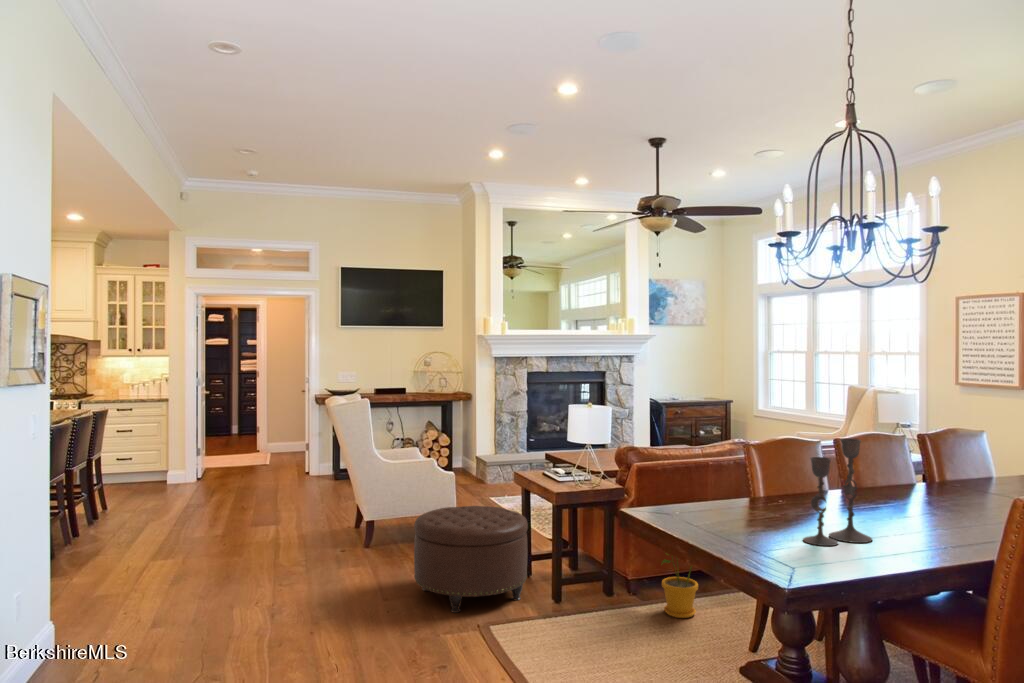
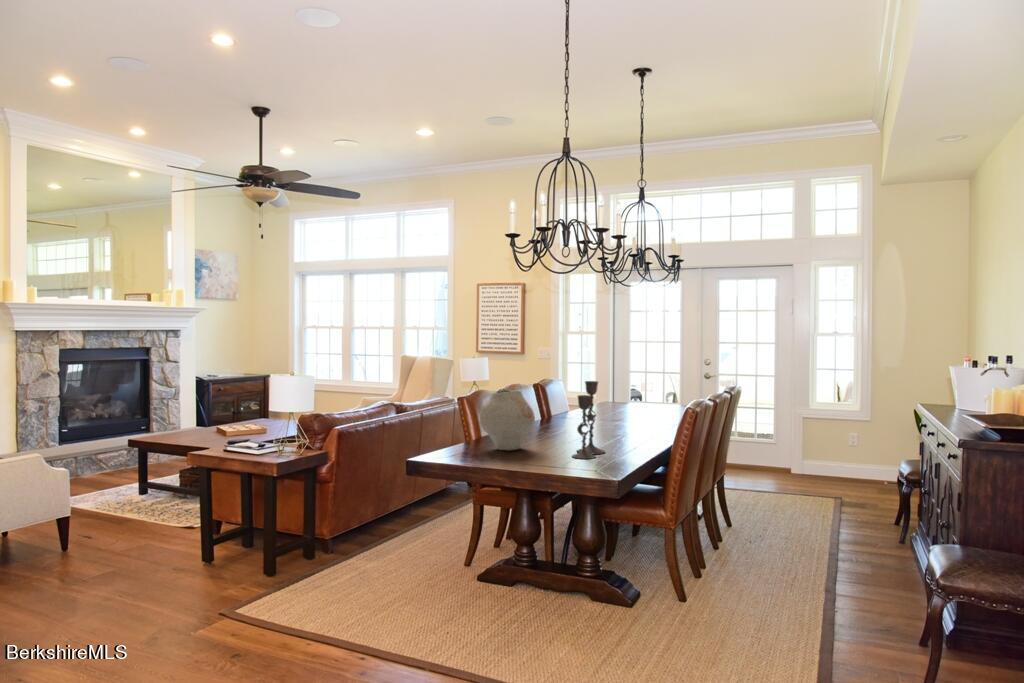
vase: none [721,440,792,518] -> present [480,390,535,450]
ottoman: present [414,506,528,613] -> none [95,494,240,617]
house plant: present [662,553,698,618] -> none [349,463,425,558]

